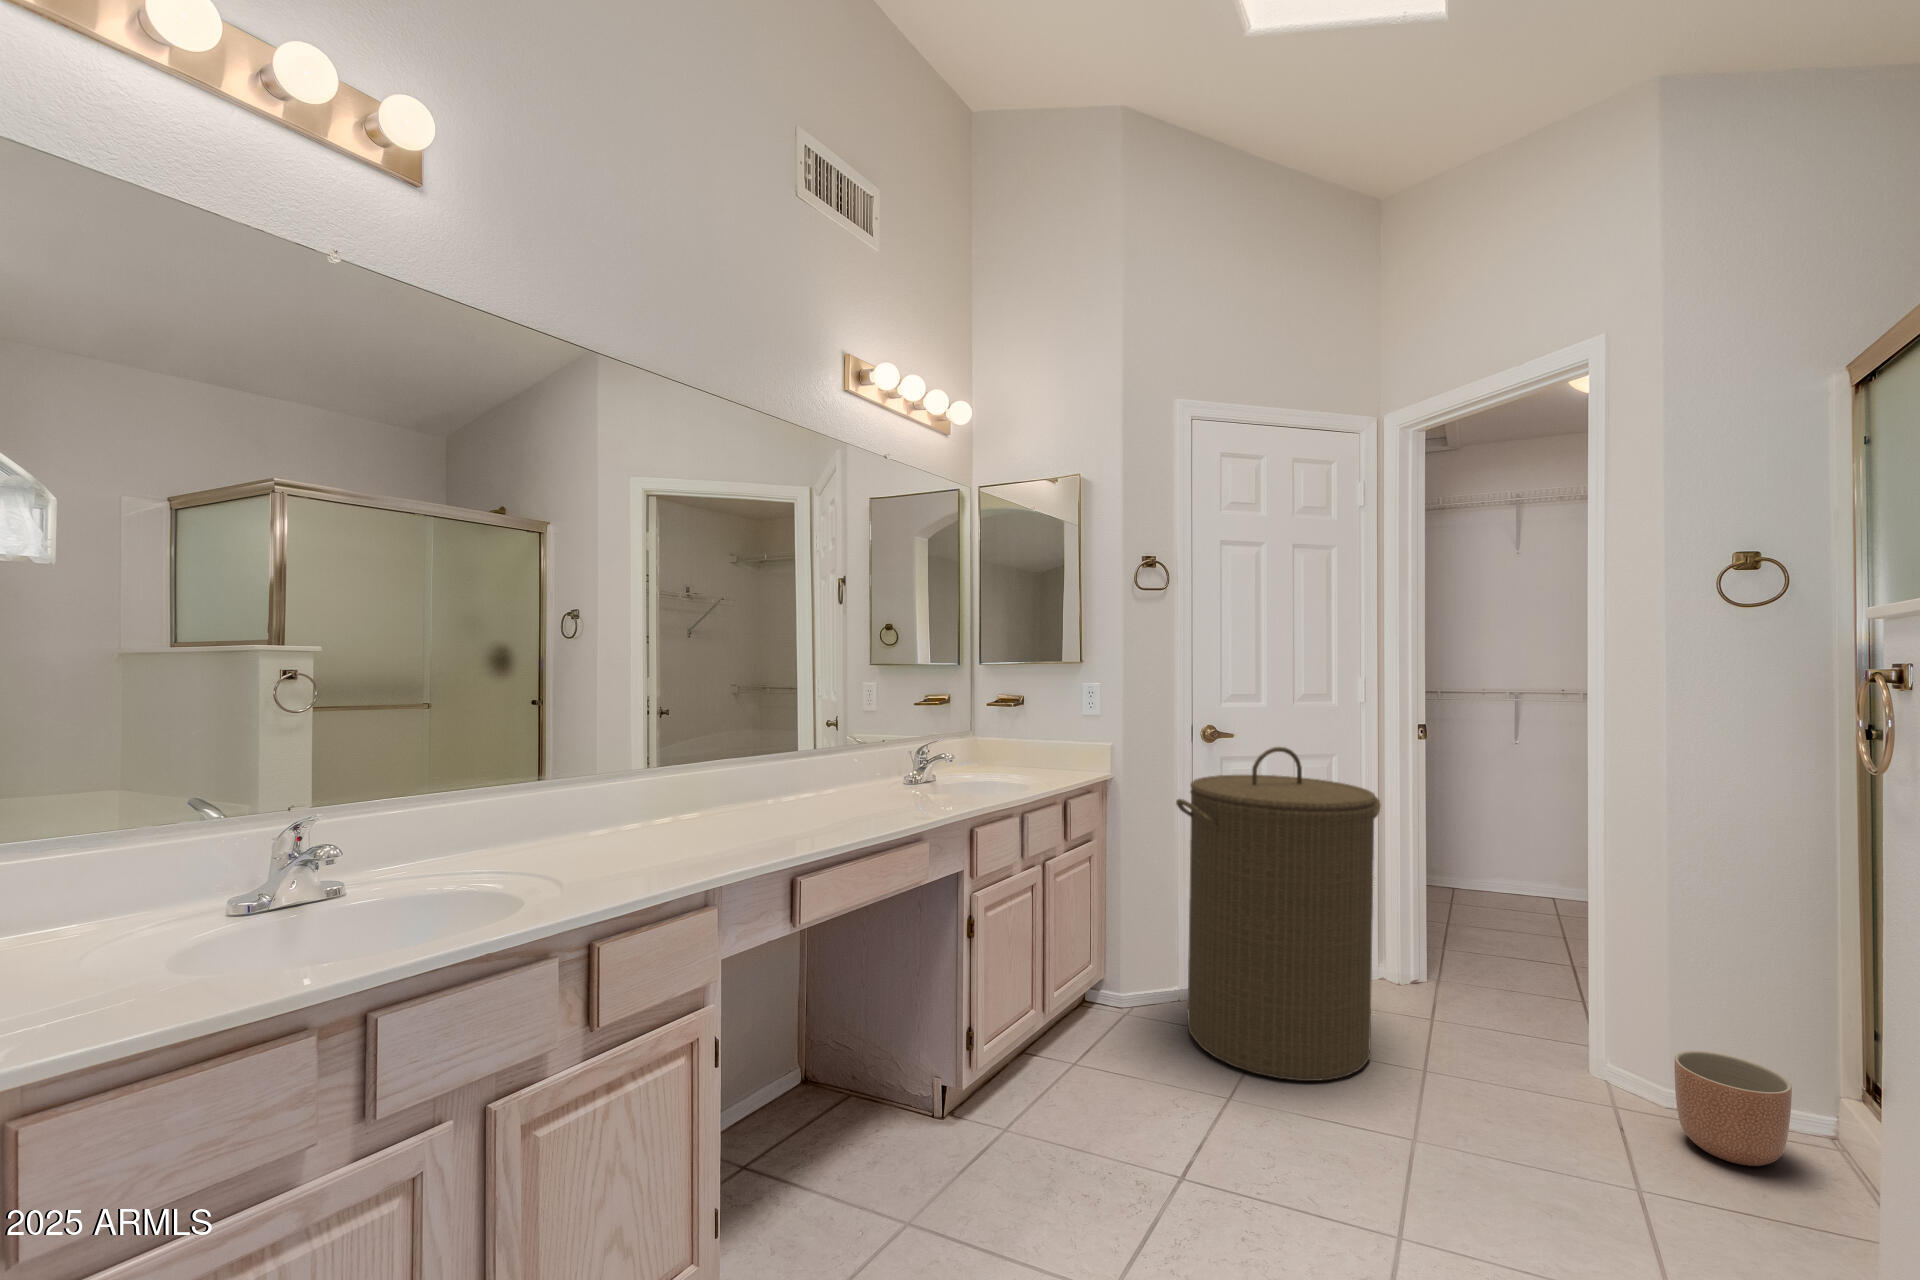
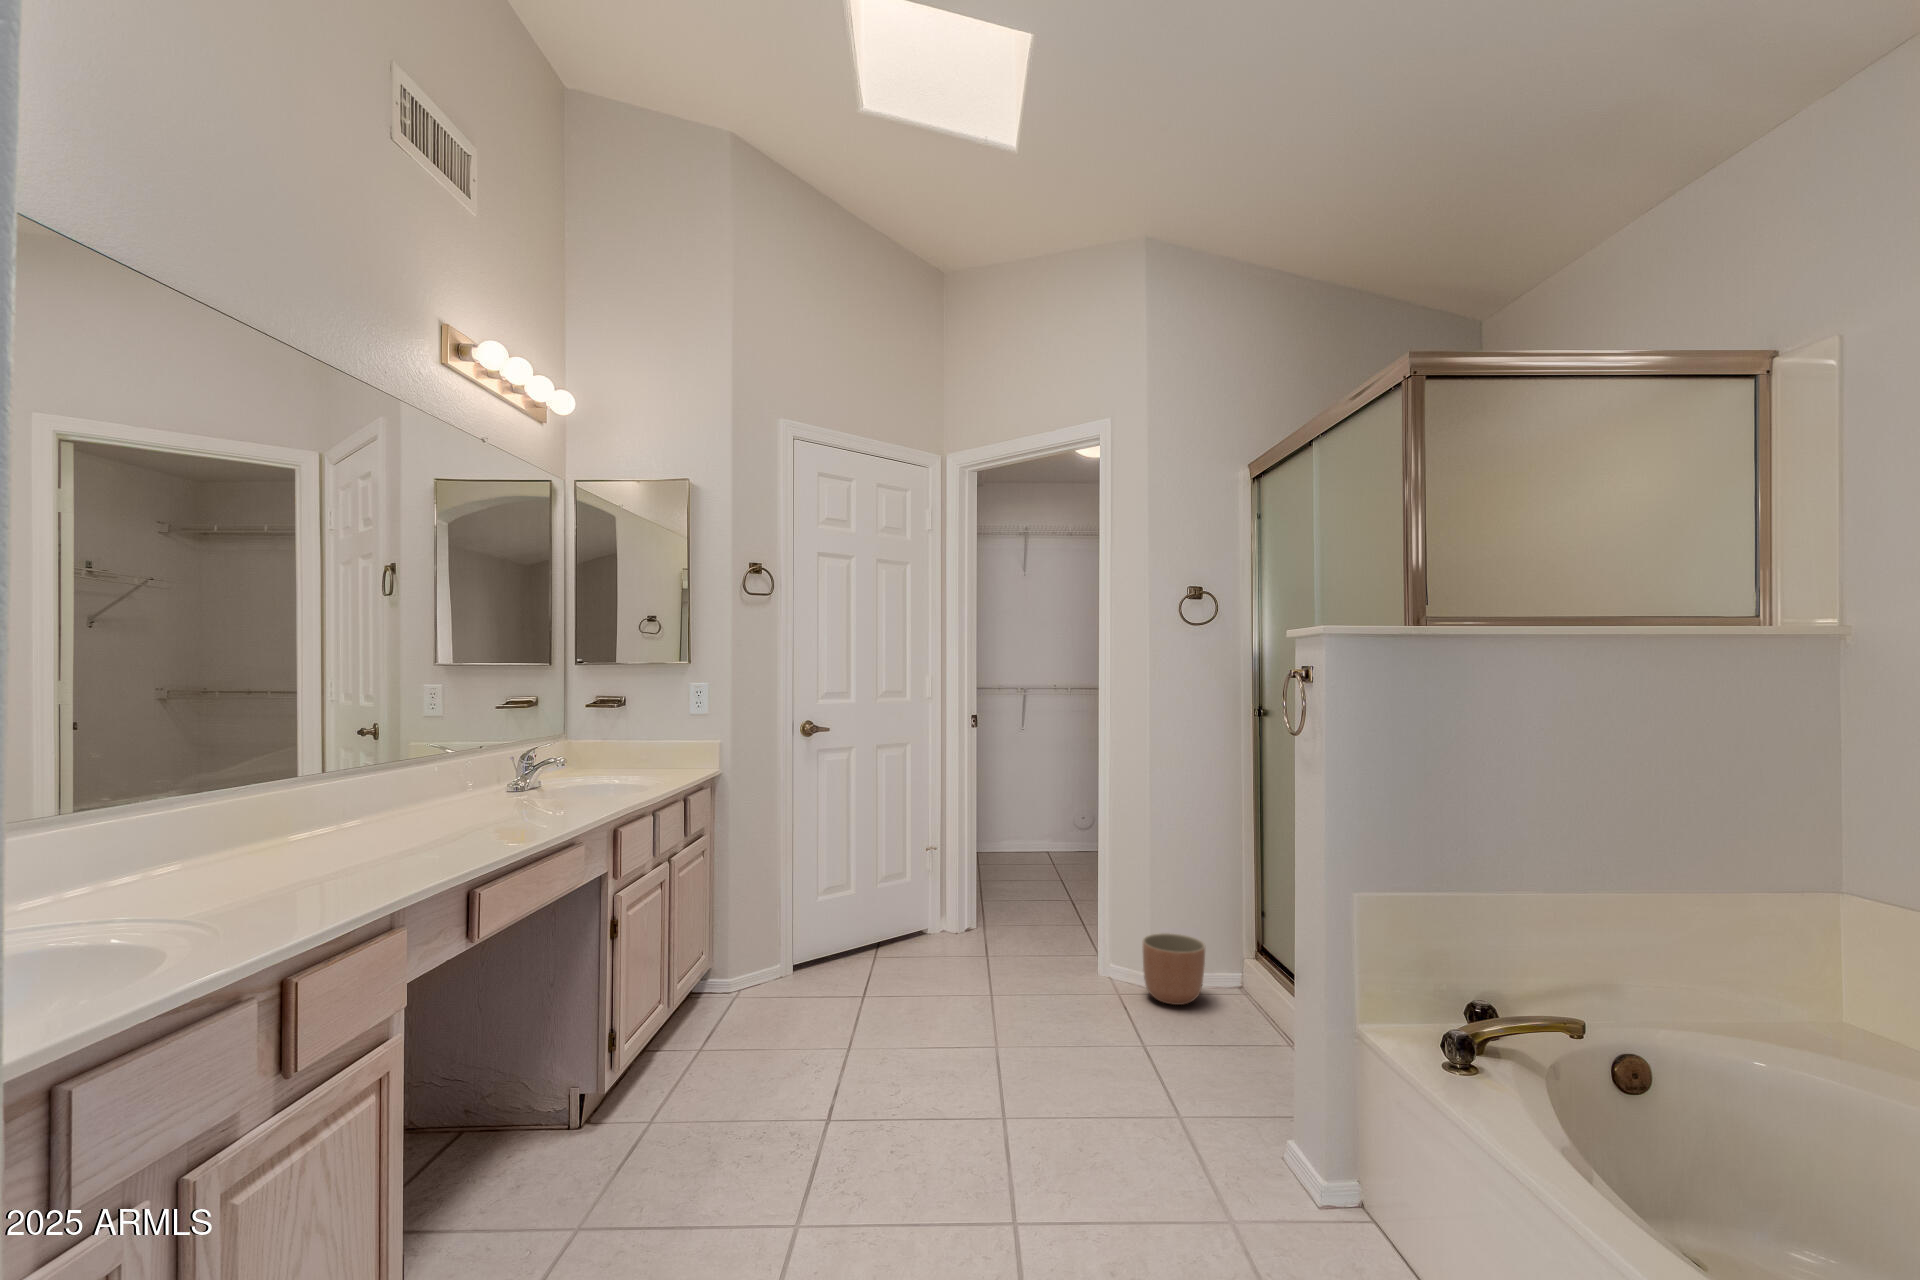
laundry hamper: present [1176,747,1380,1081] -> none [789,736,950,1020]

